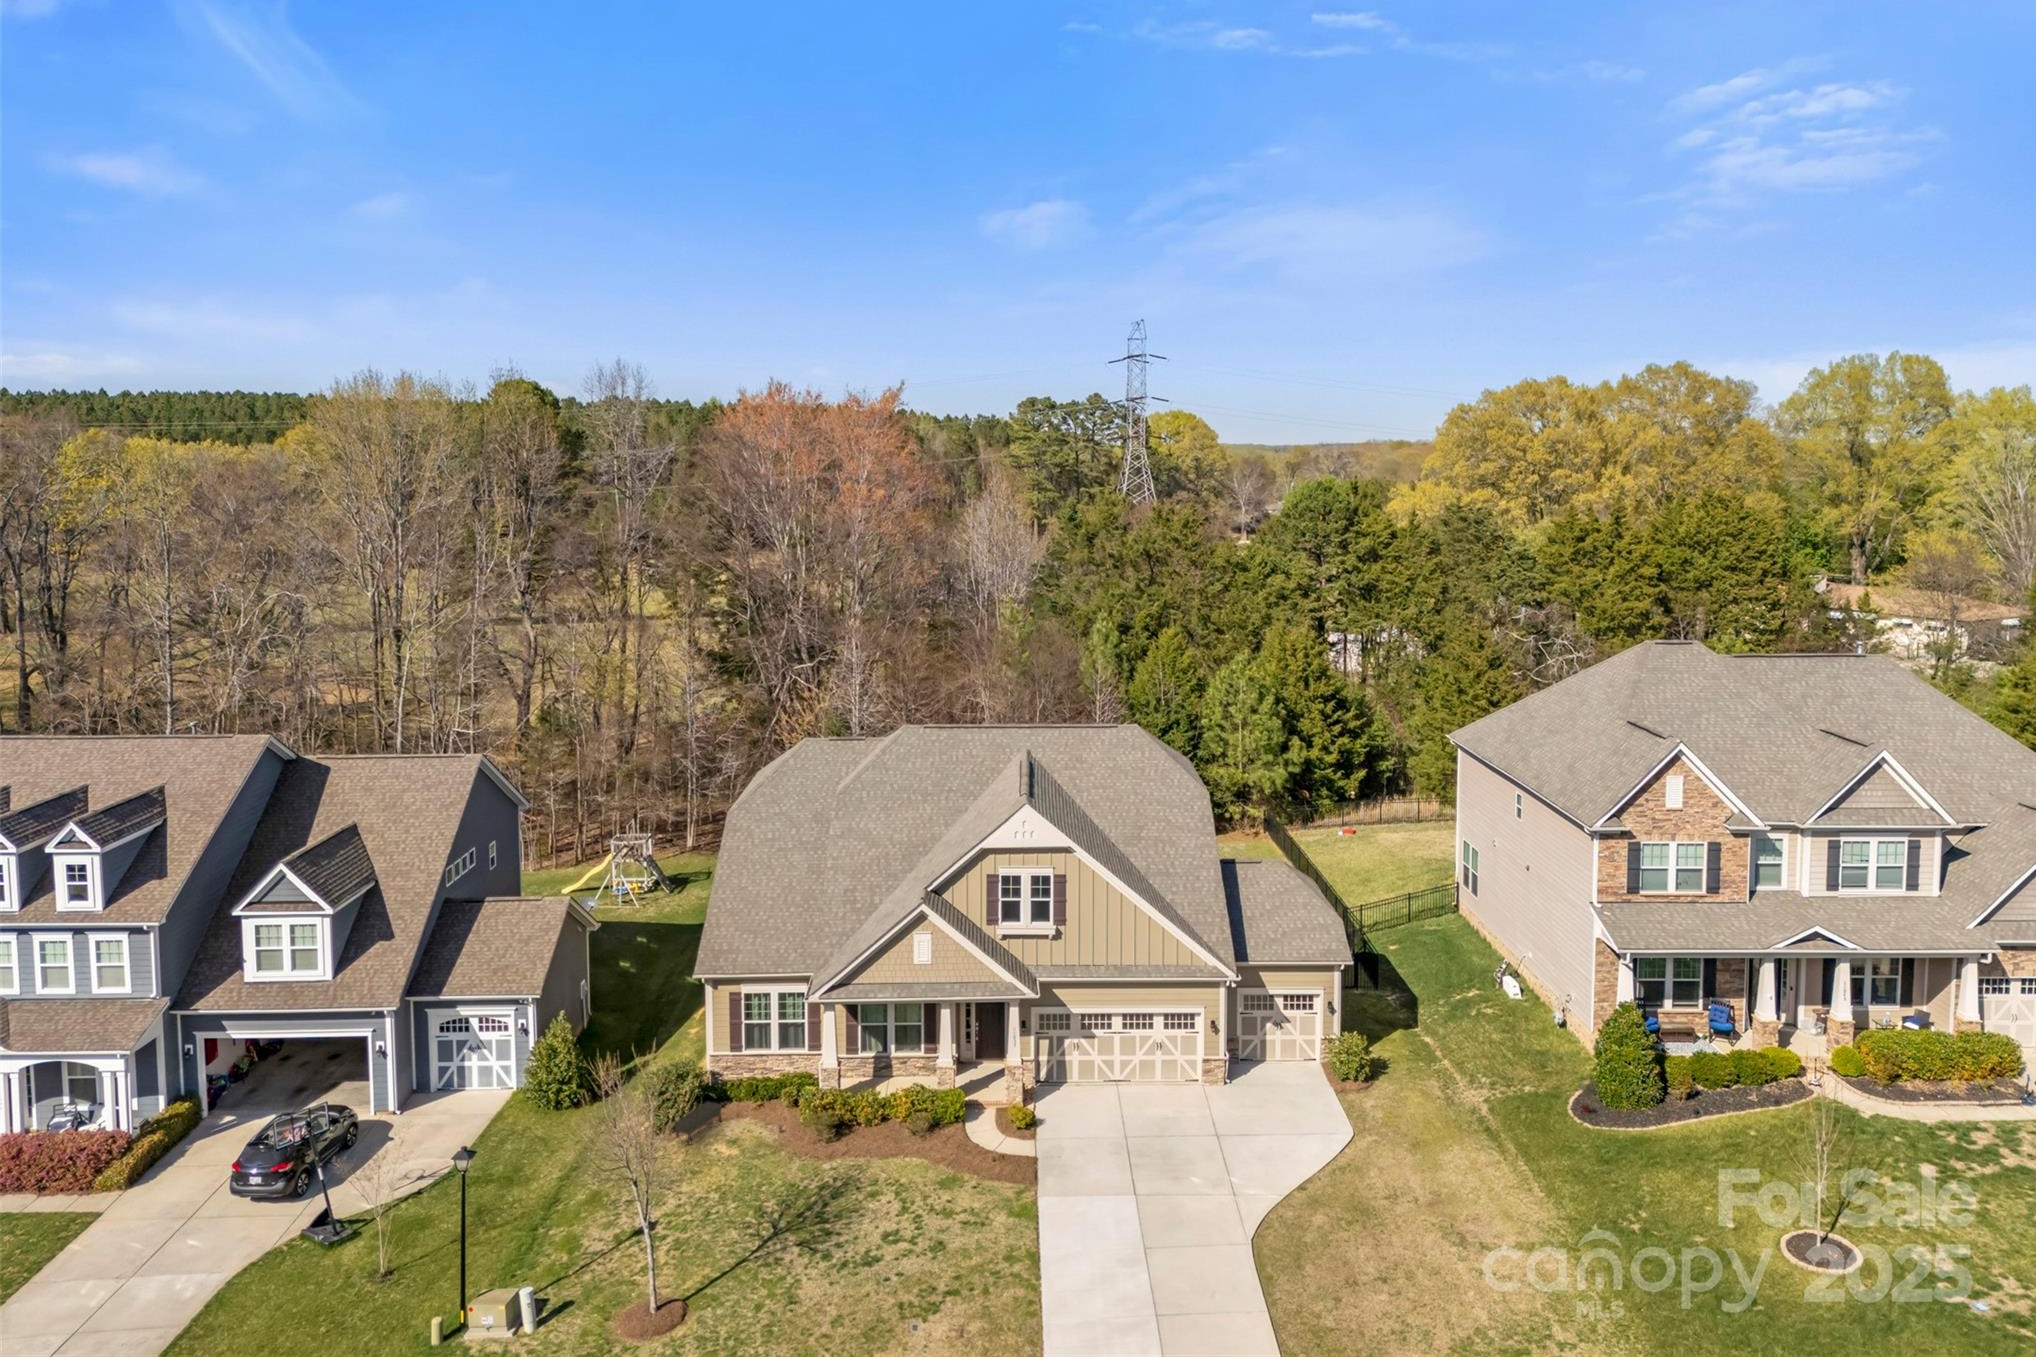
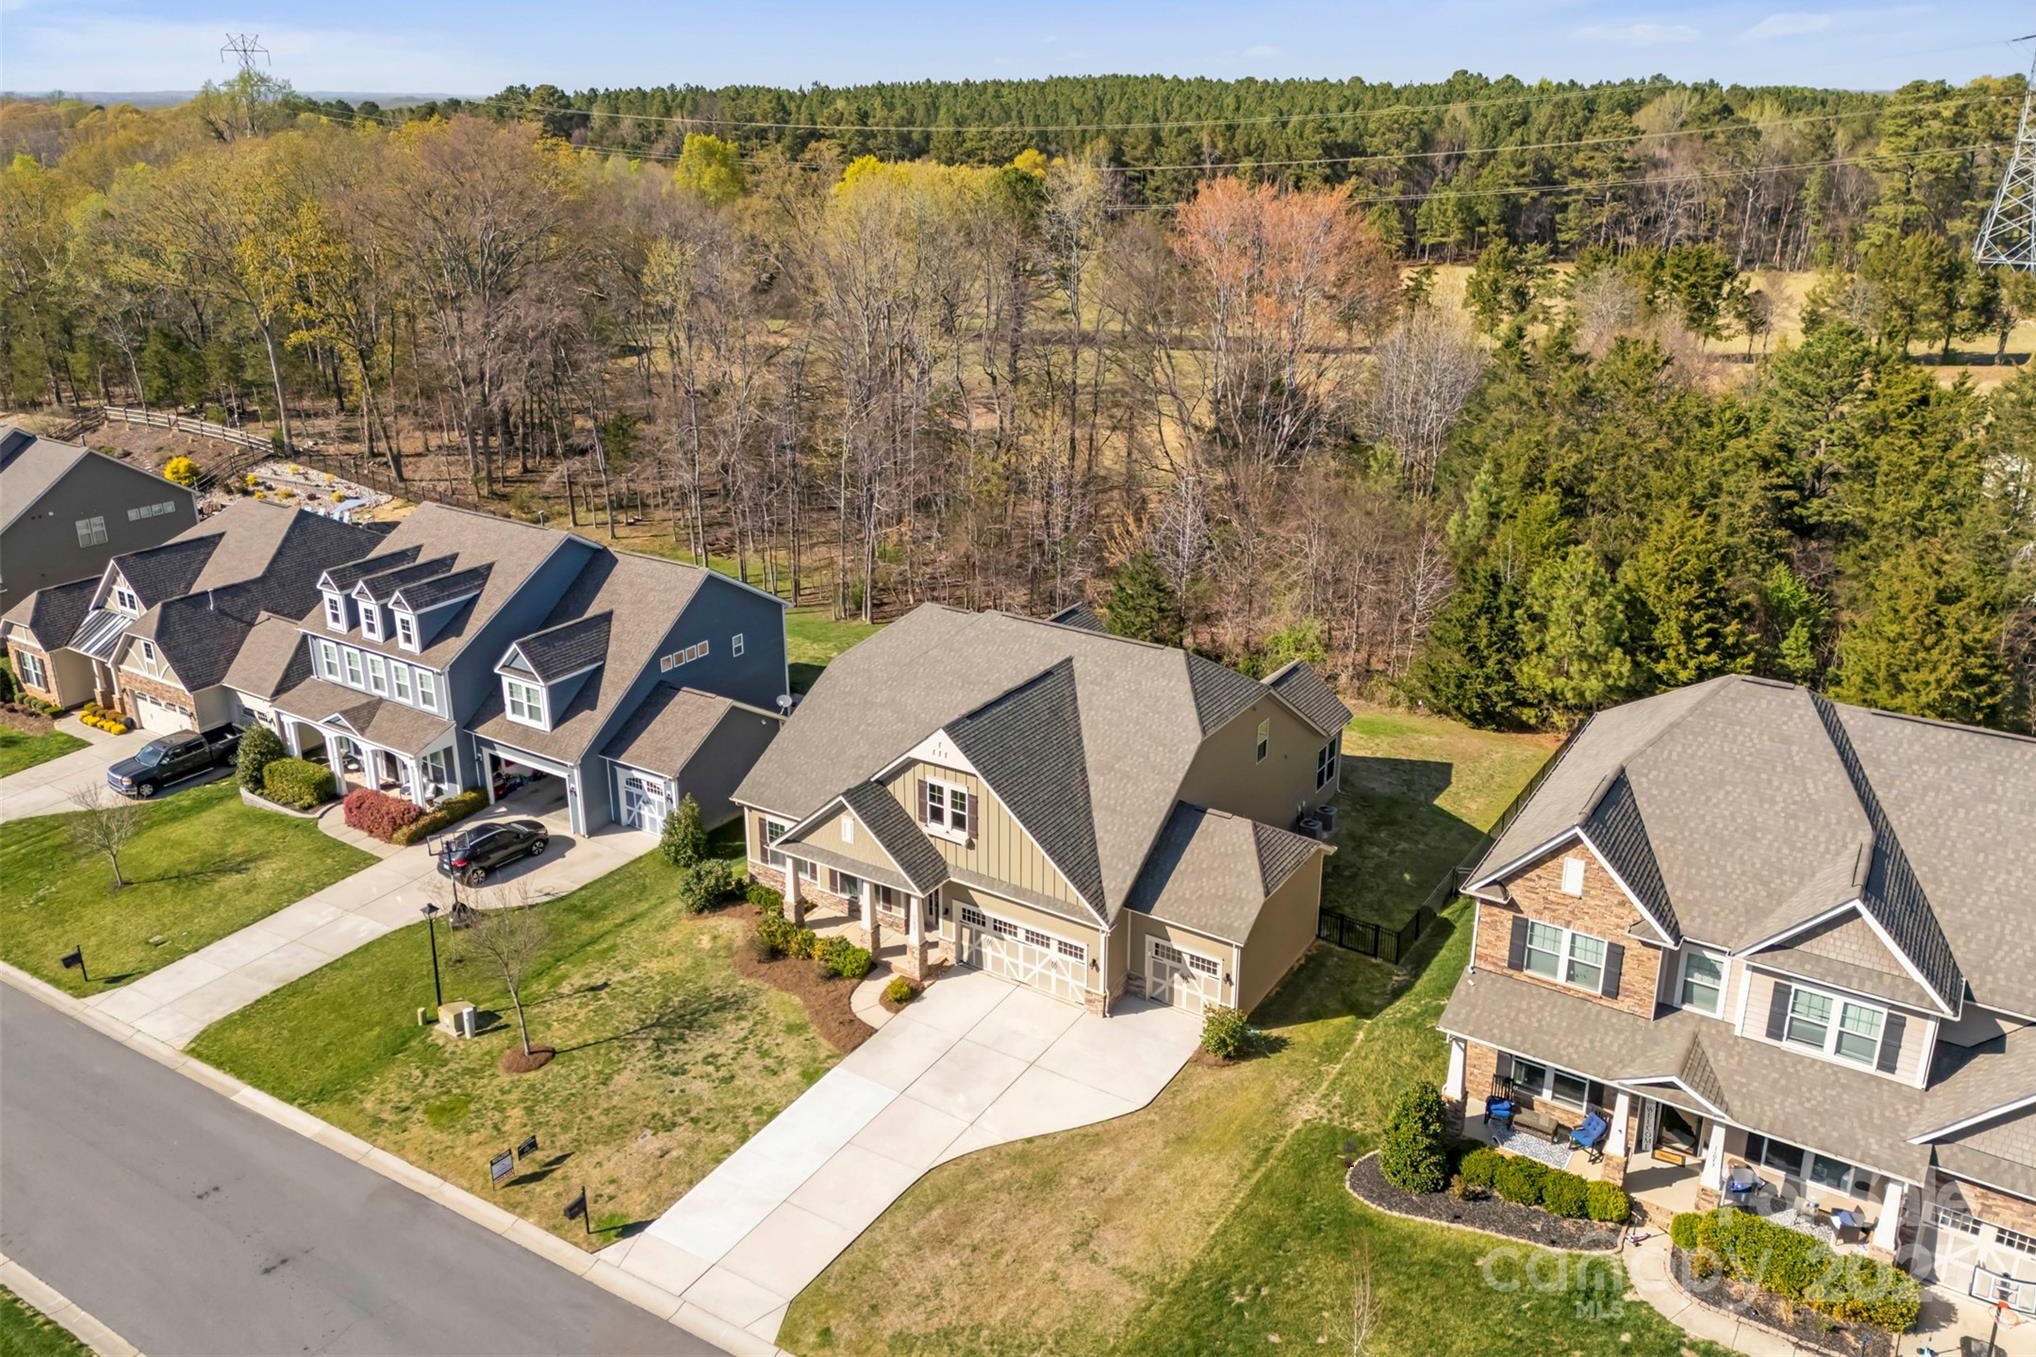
bench: present [675,1102,721,1144] -> none [687,902,729,933]

